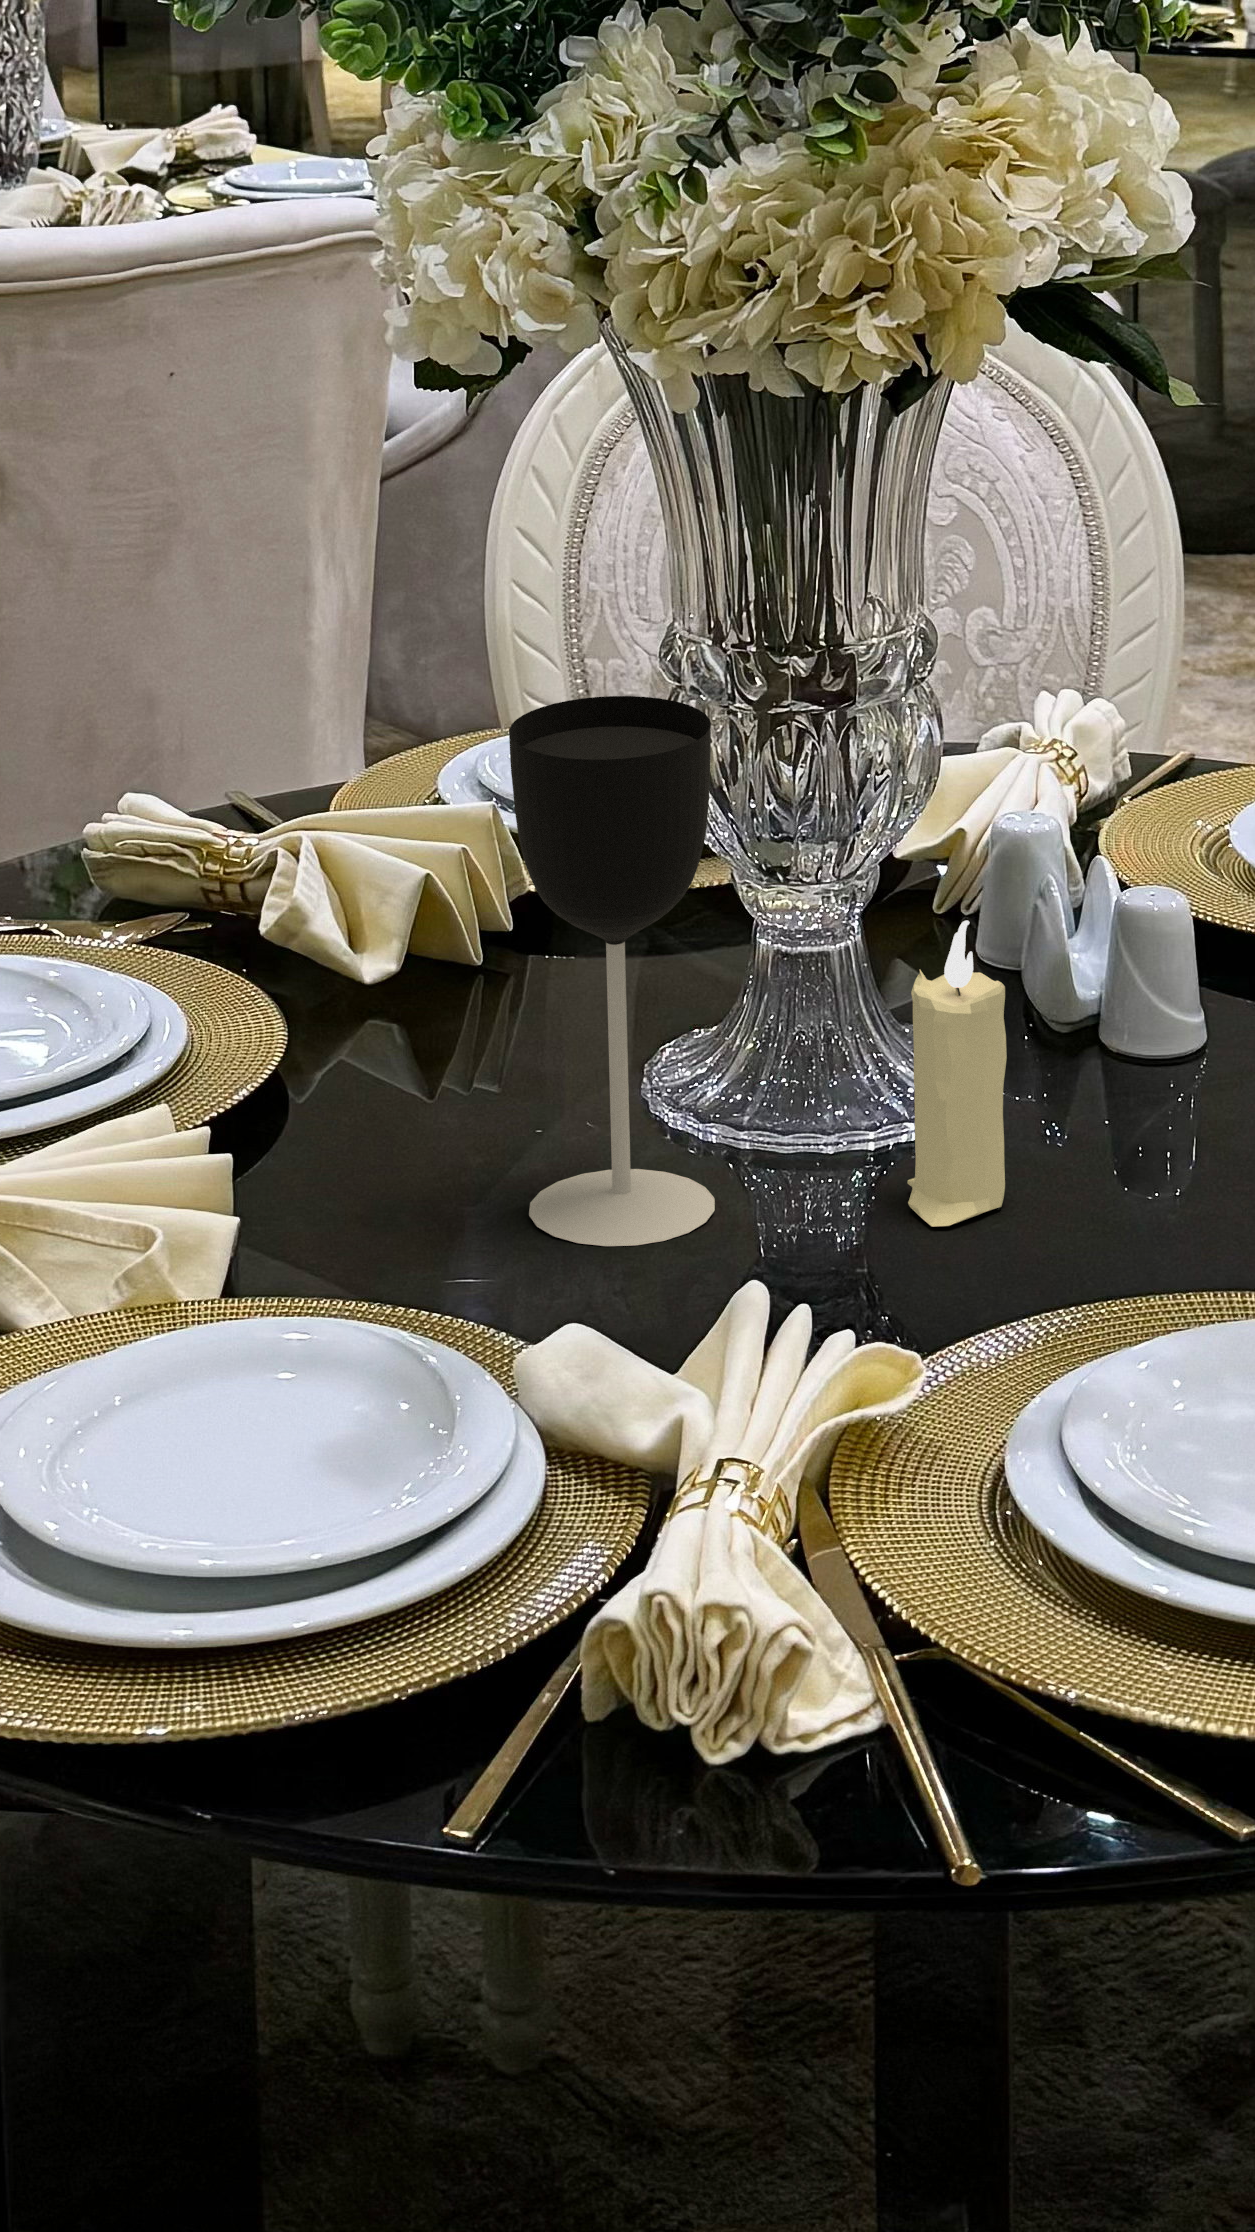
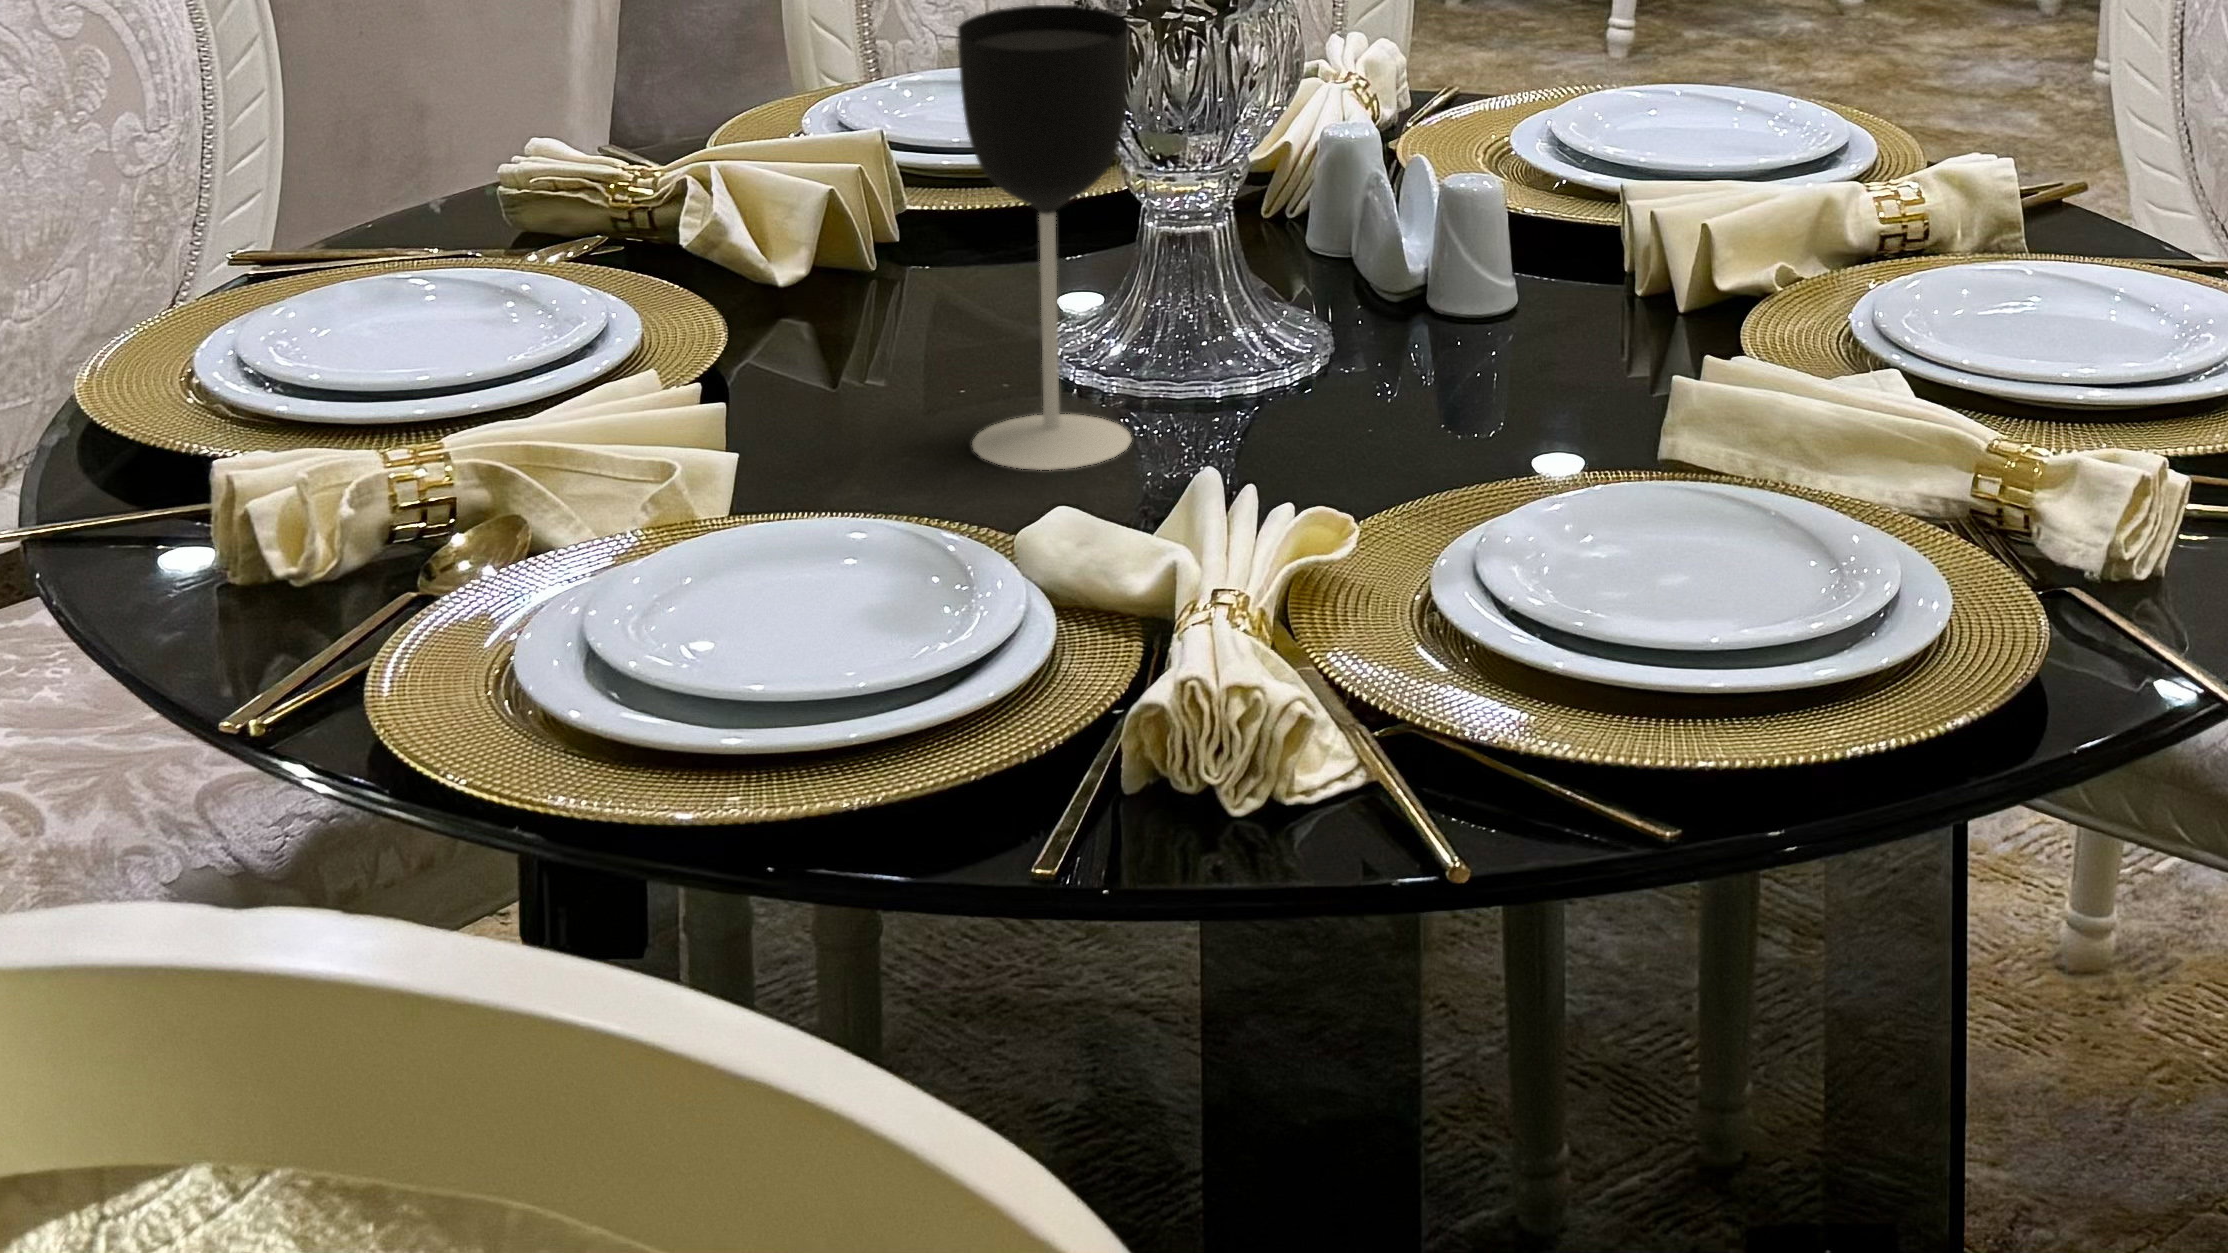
candle: present [908,921,1007,1227] -> none [1292,183,1377,443]

